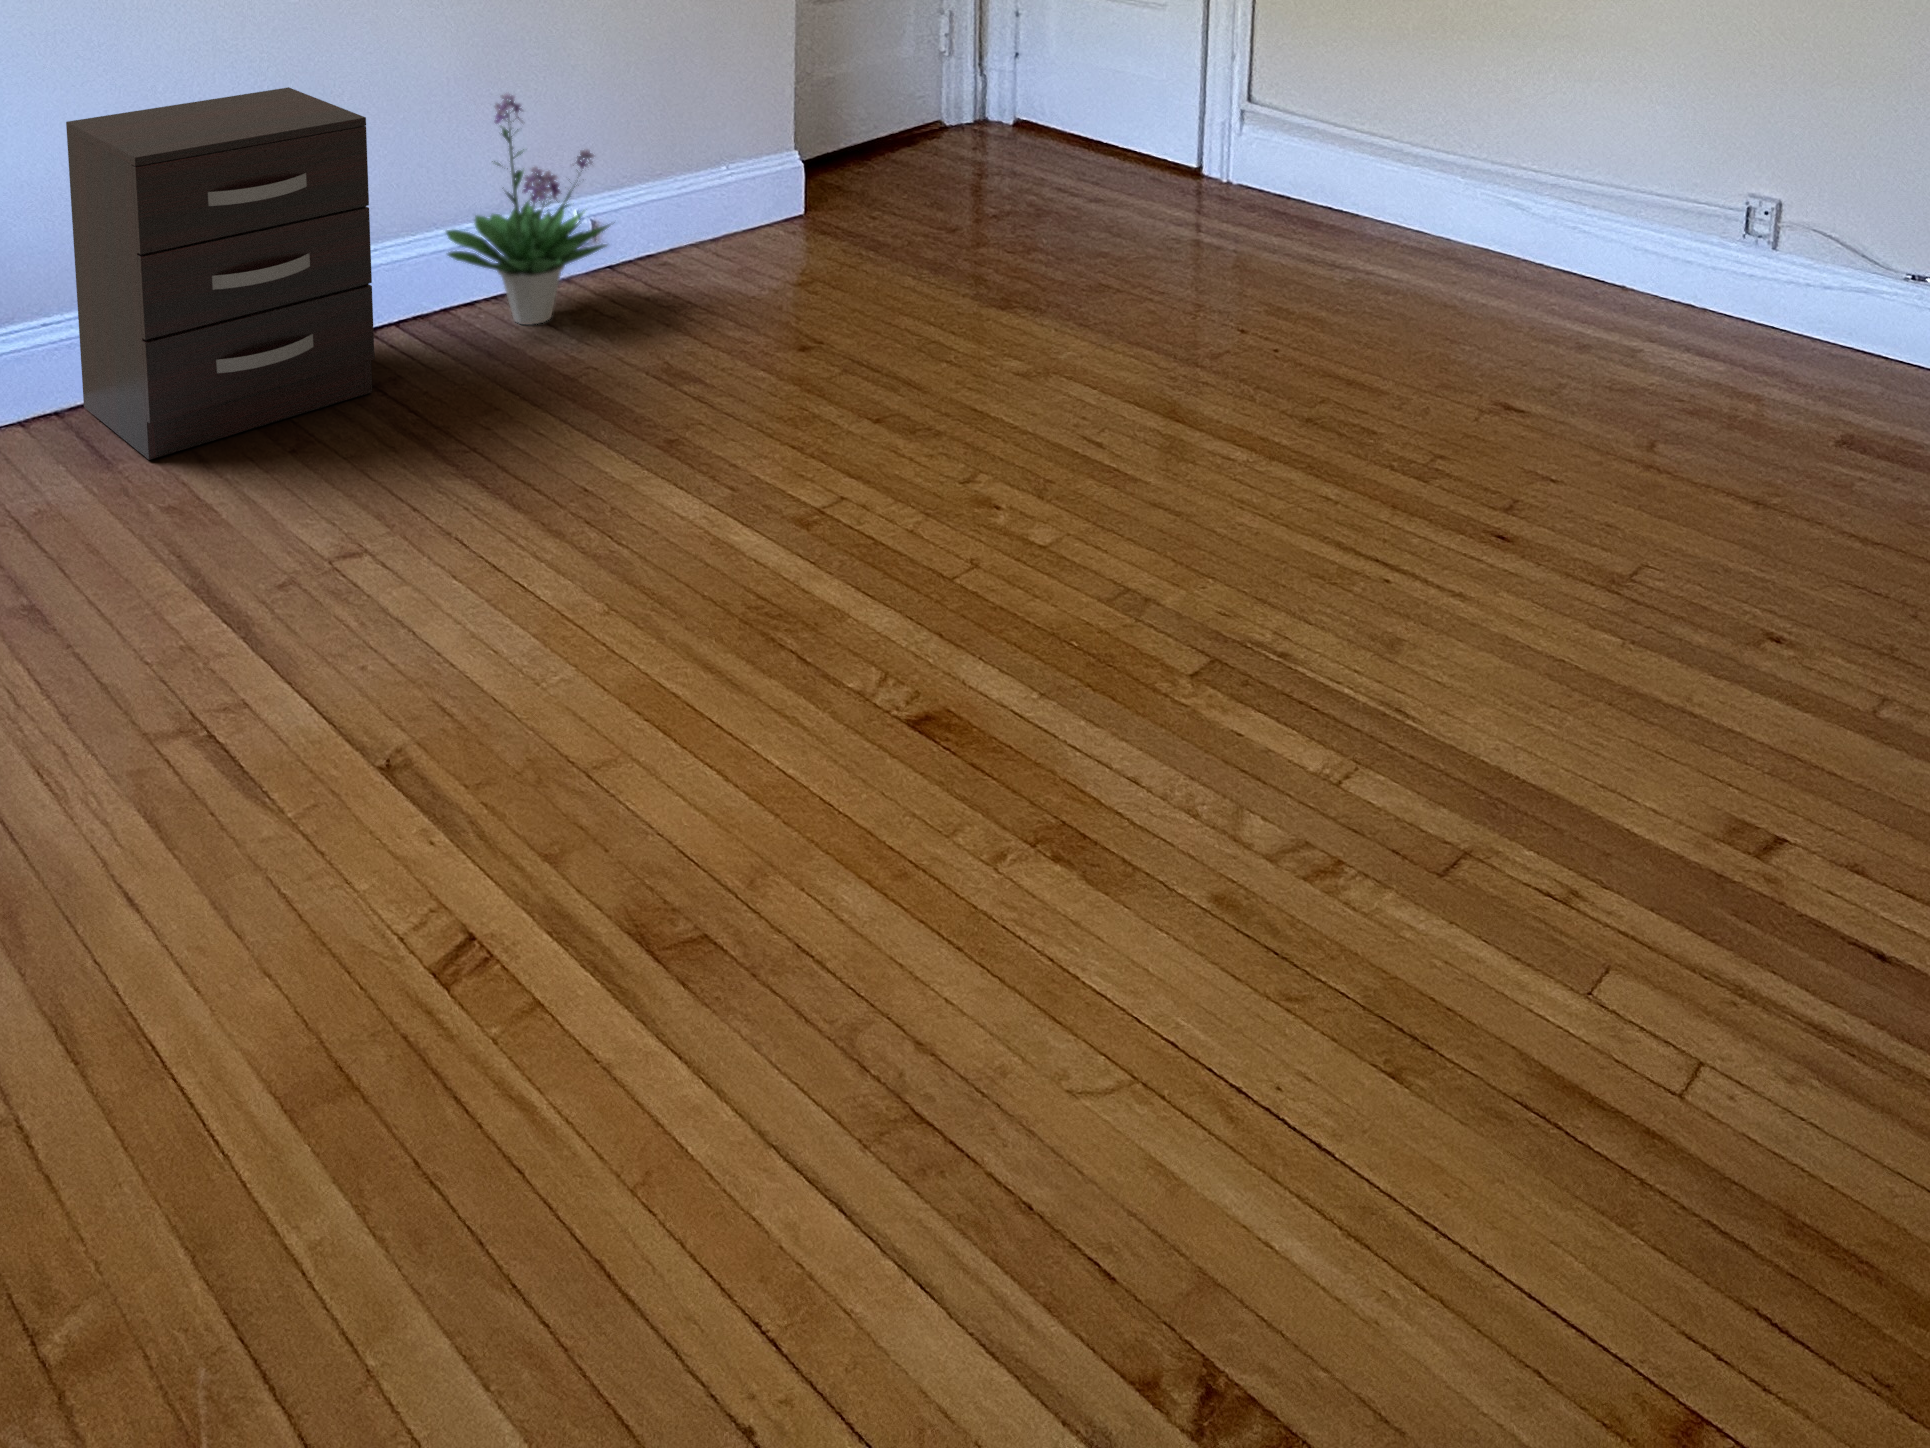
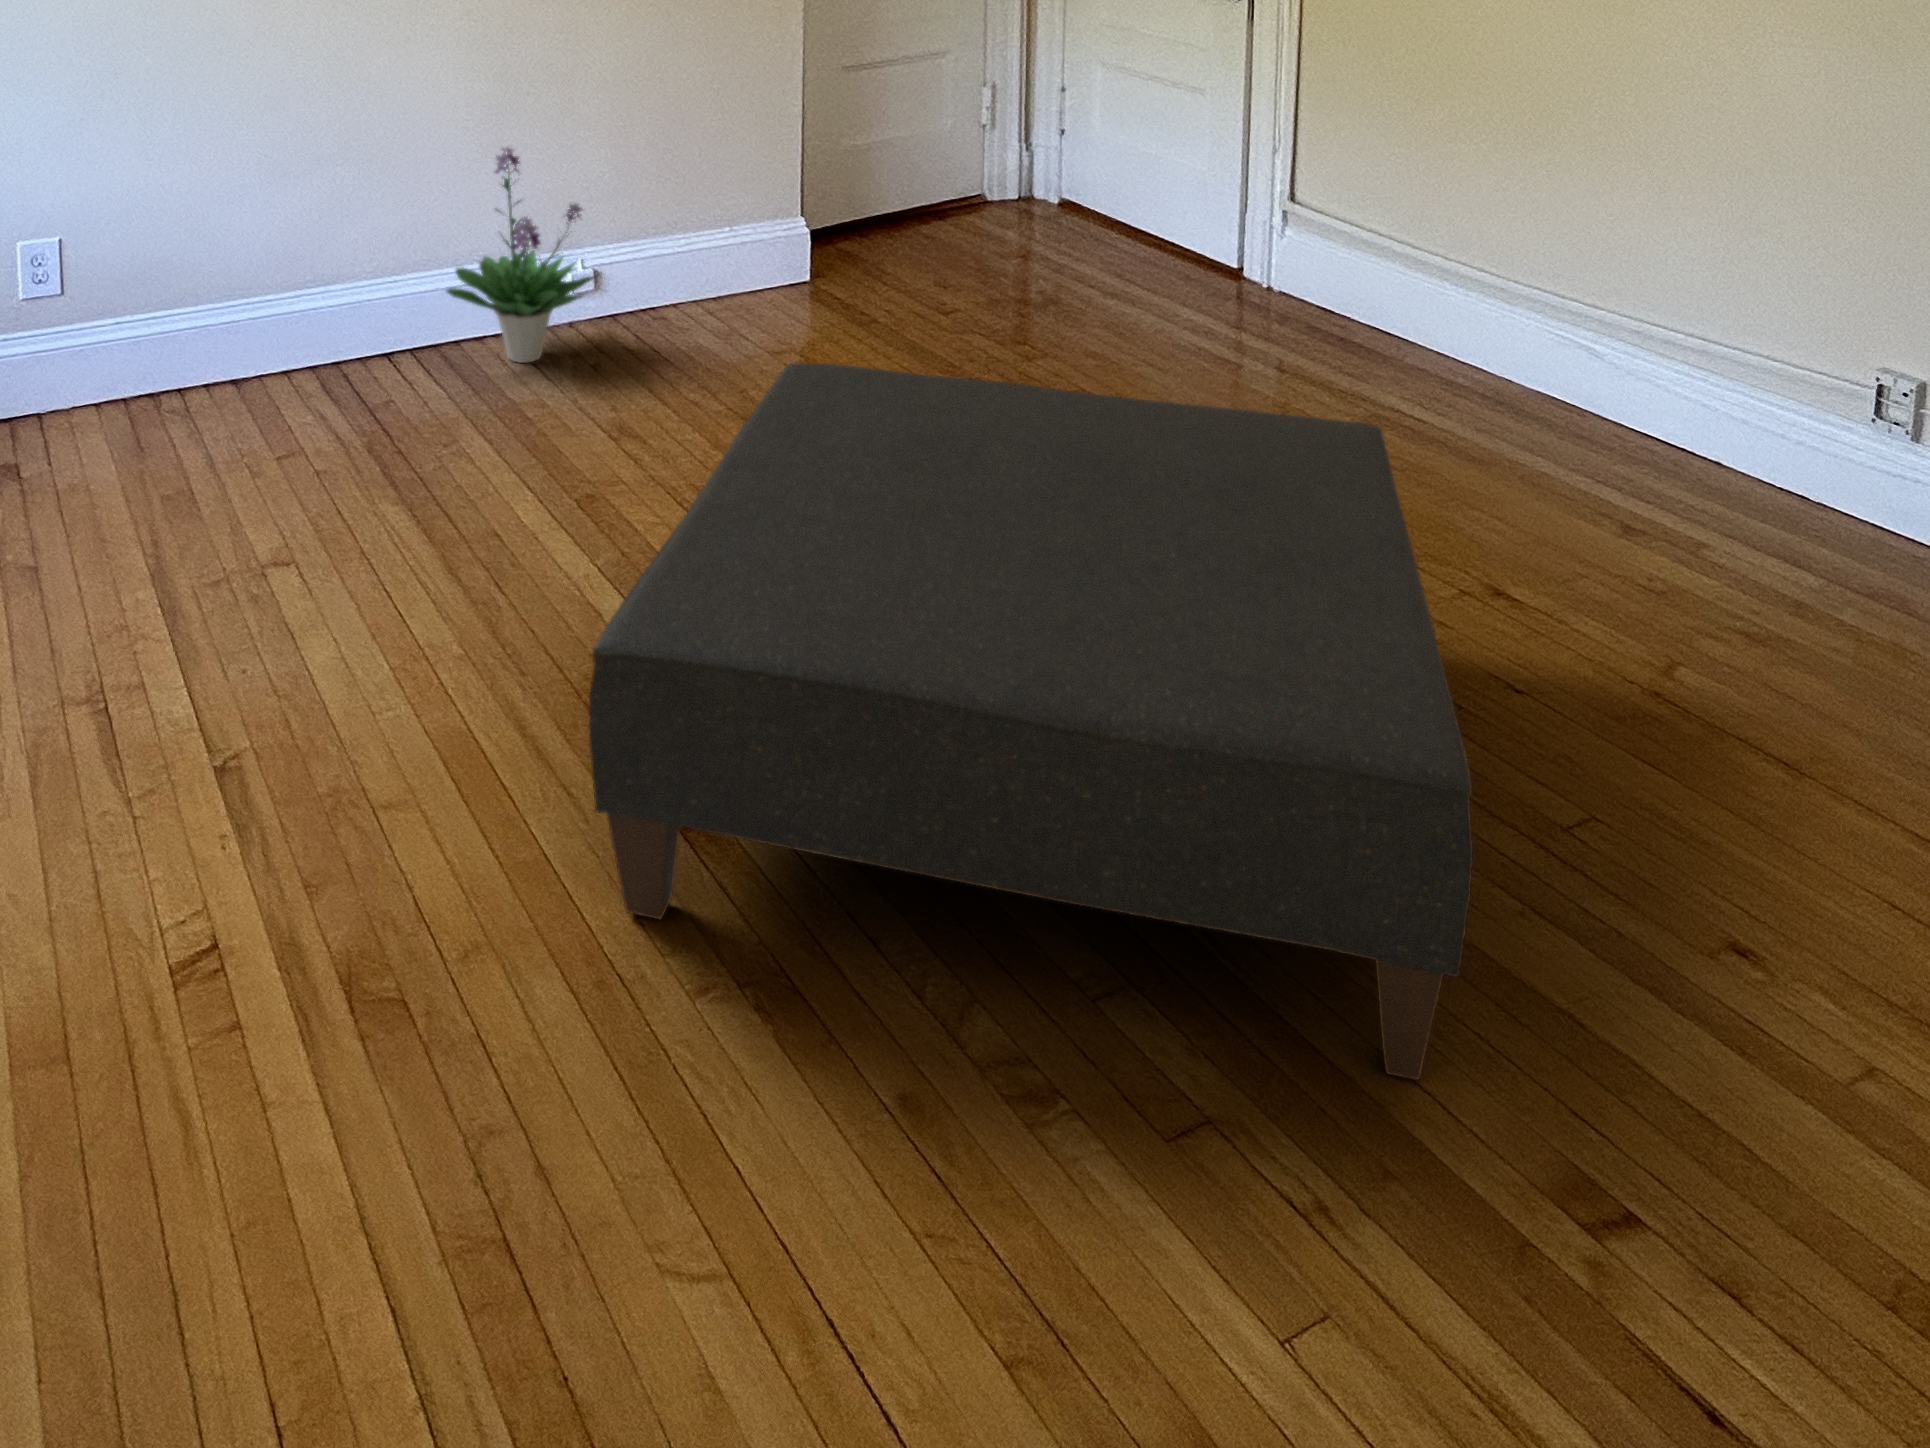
dresser: present [66,87,375,460] -> none [141,131,367,447]
ottoman: none [866,273,1650,807] -> present [589,362,1473,1080]

